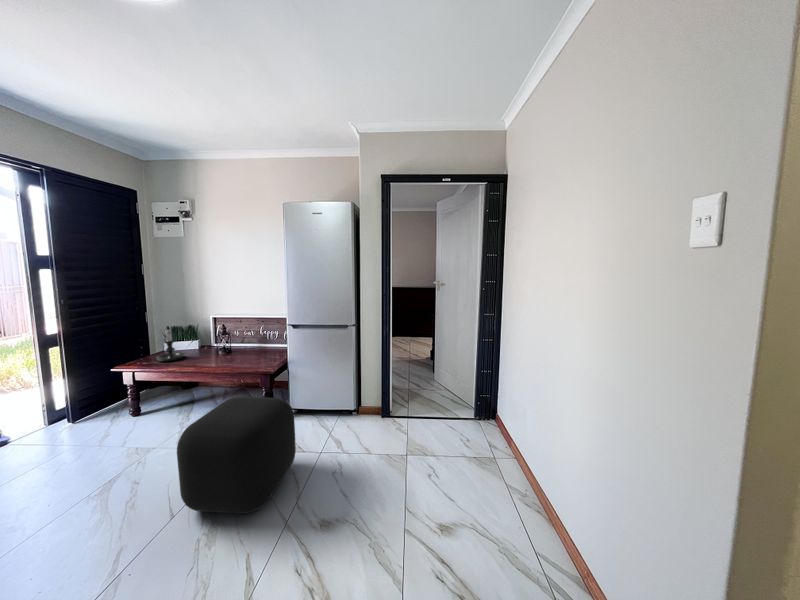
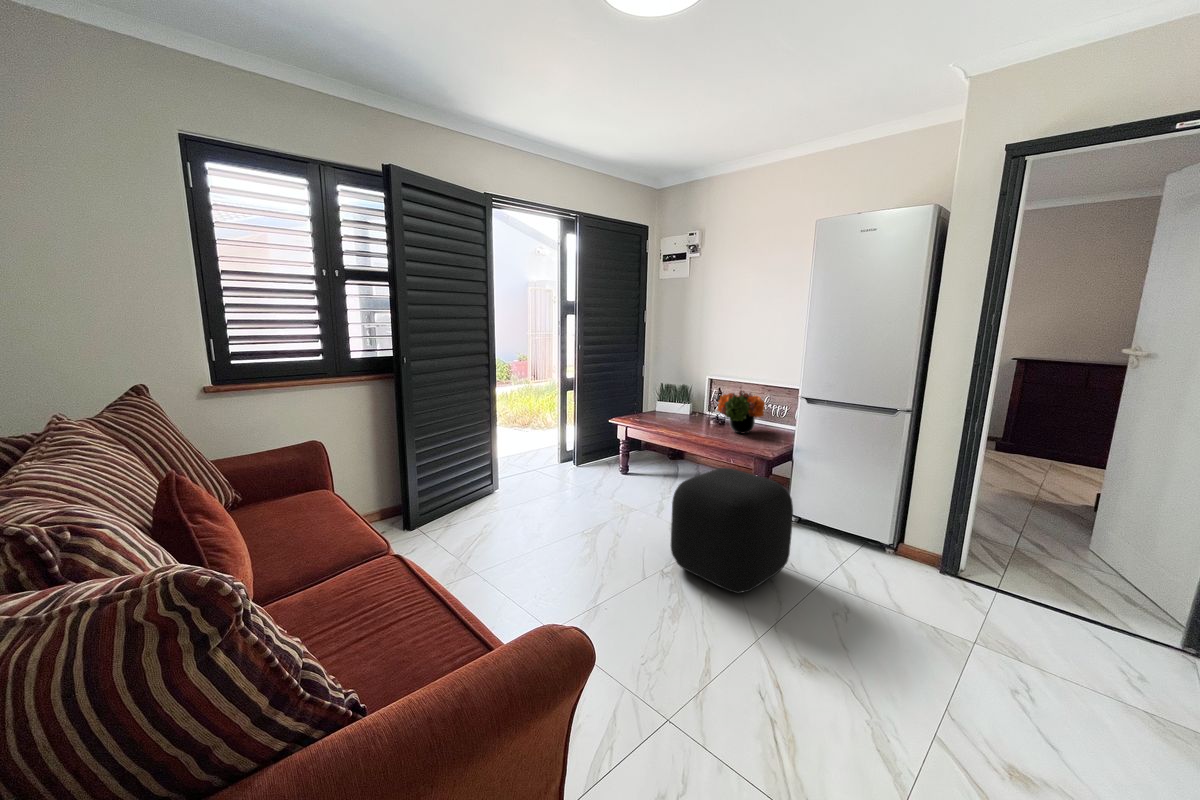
flower arrangement: none [222,325,264,358] -> present [717,390,765,433]
candle holder: present [157,330,185,361] -> none [651,383,677,421]

